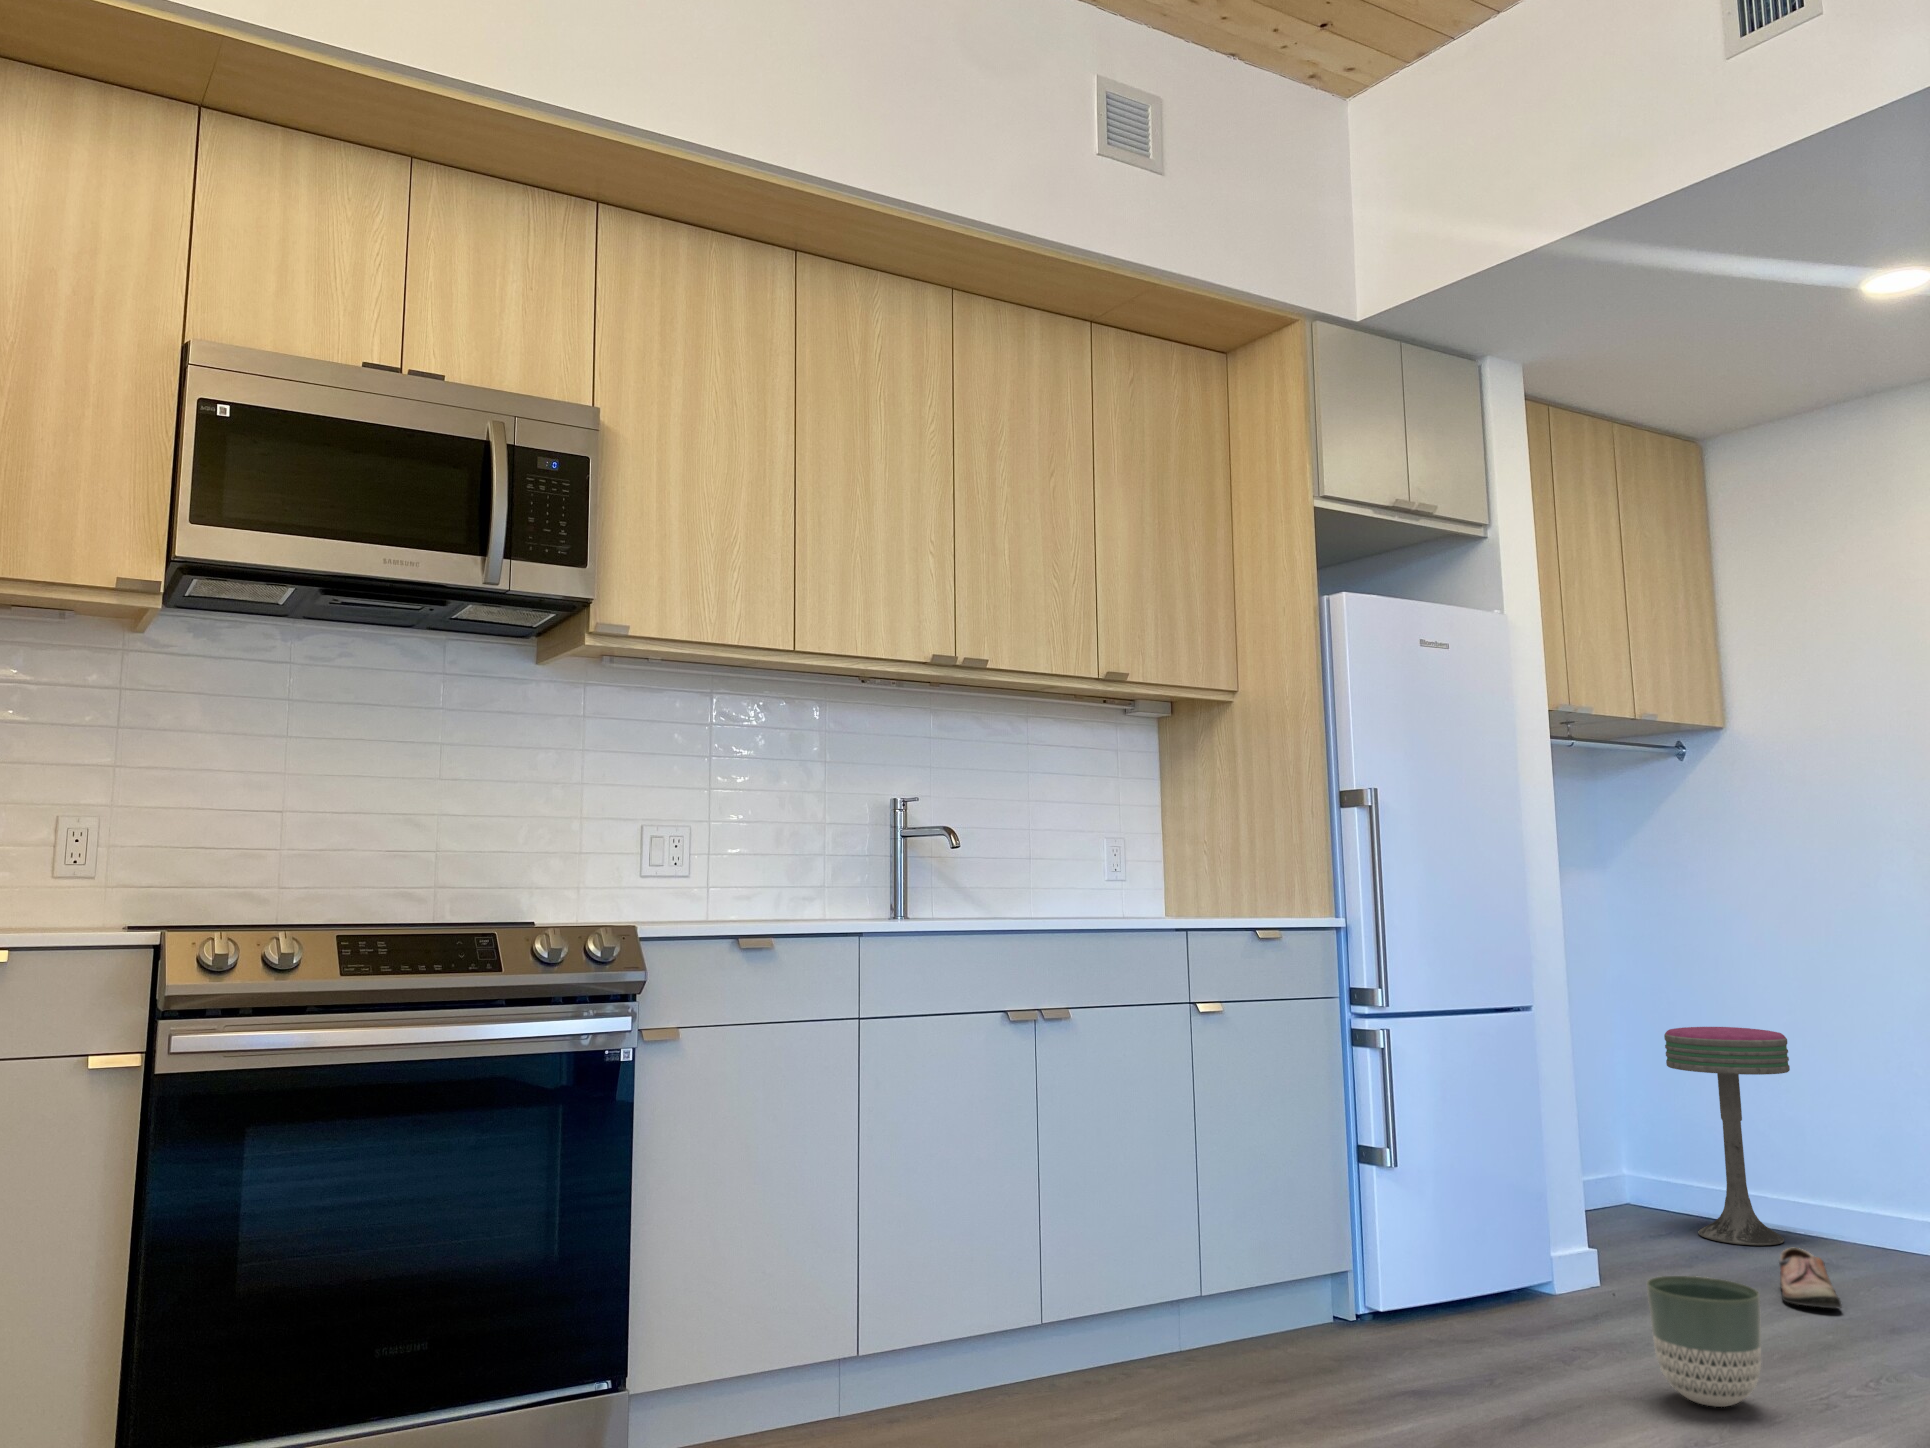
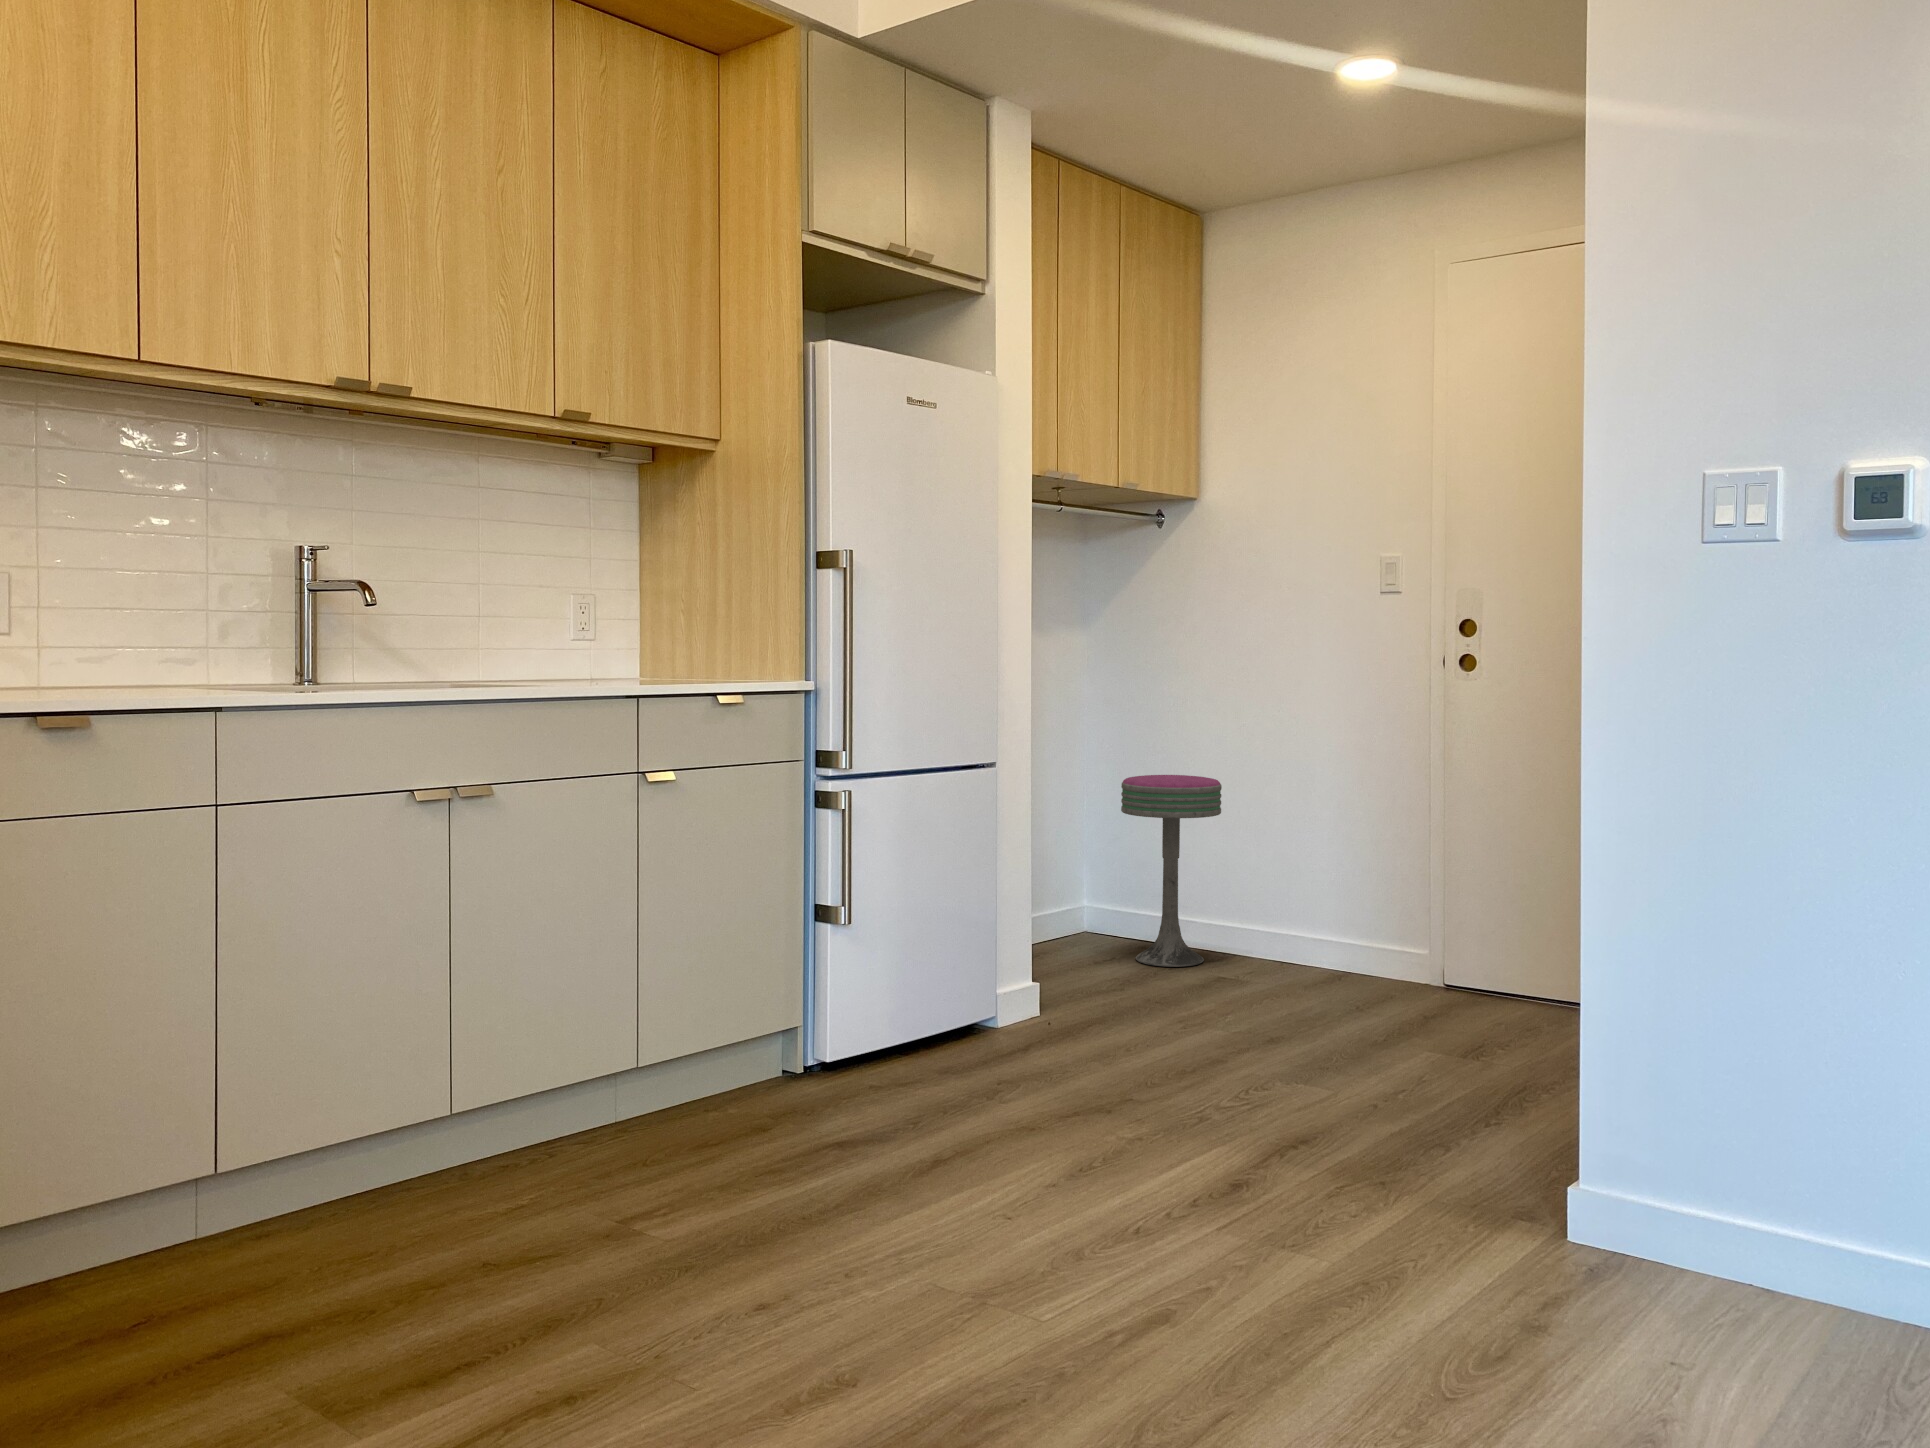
shoe: present [1779,1248,1841,1308] -> none [1189,971,1234,1023]
planter: present [1647,1276,1761,1407] -> none [1060,1014,1153,1129]

